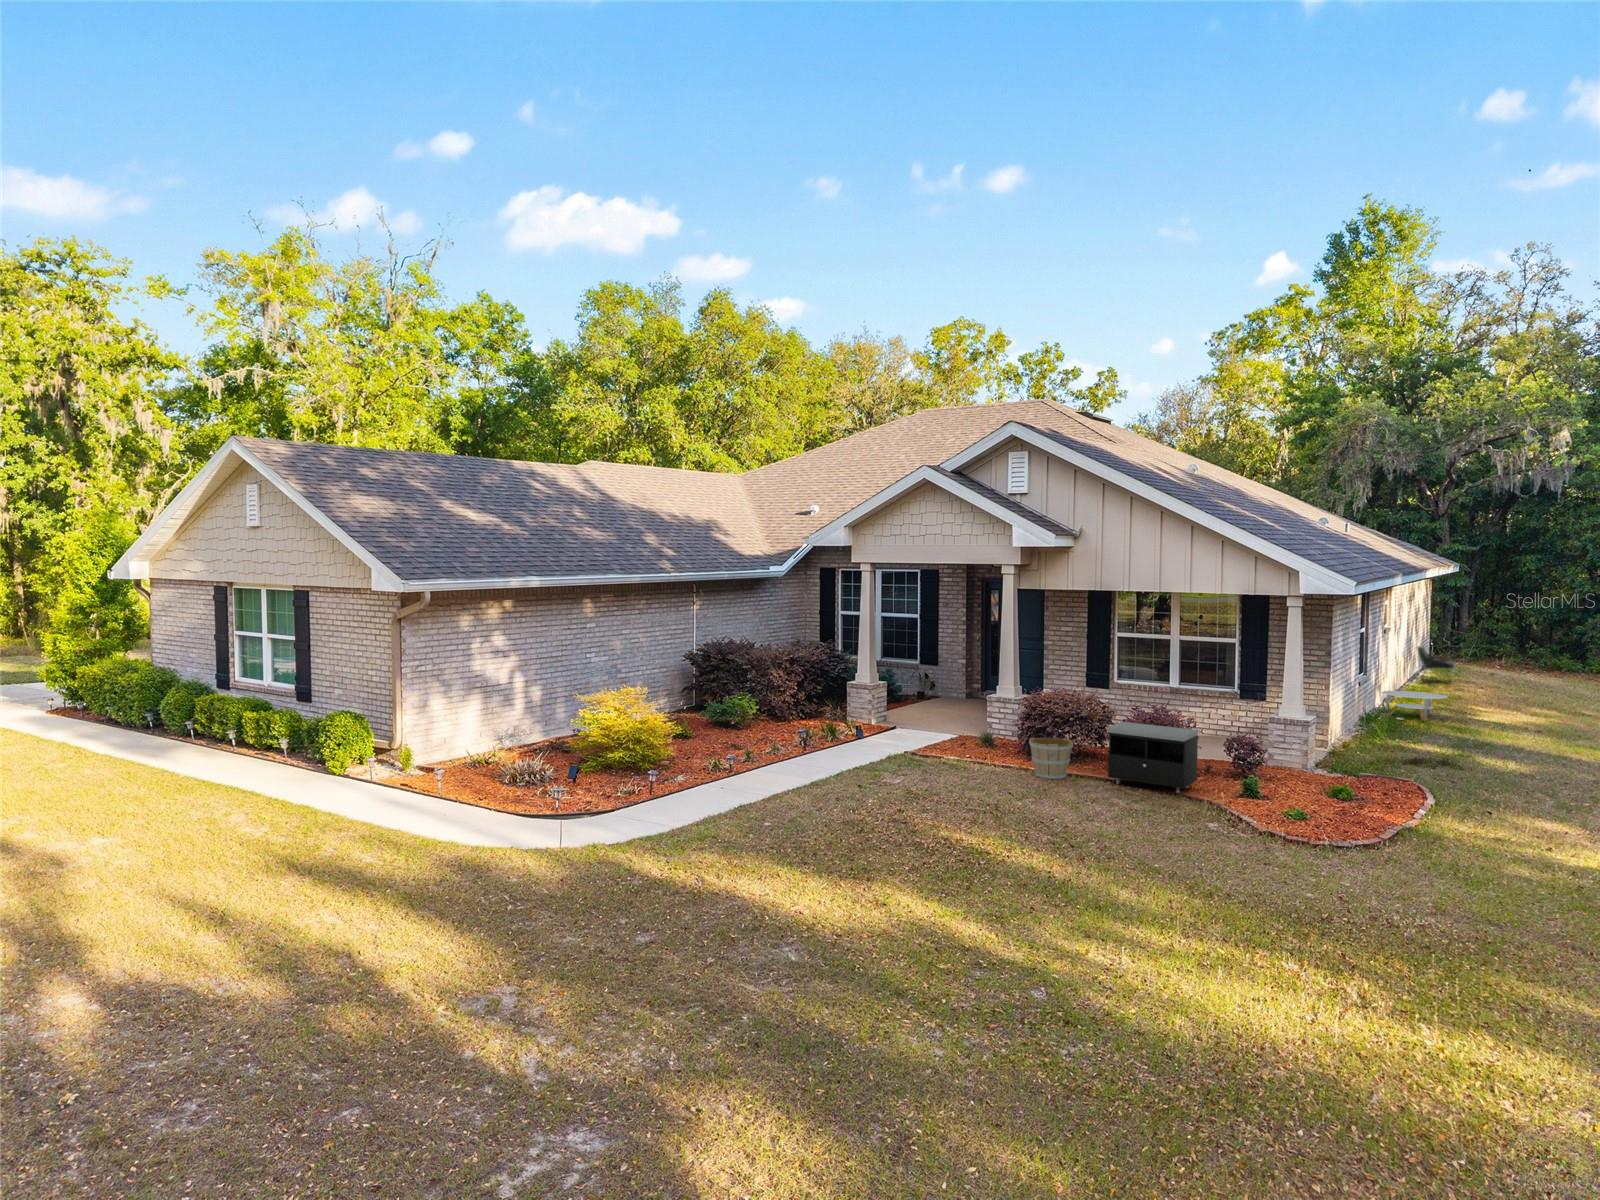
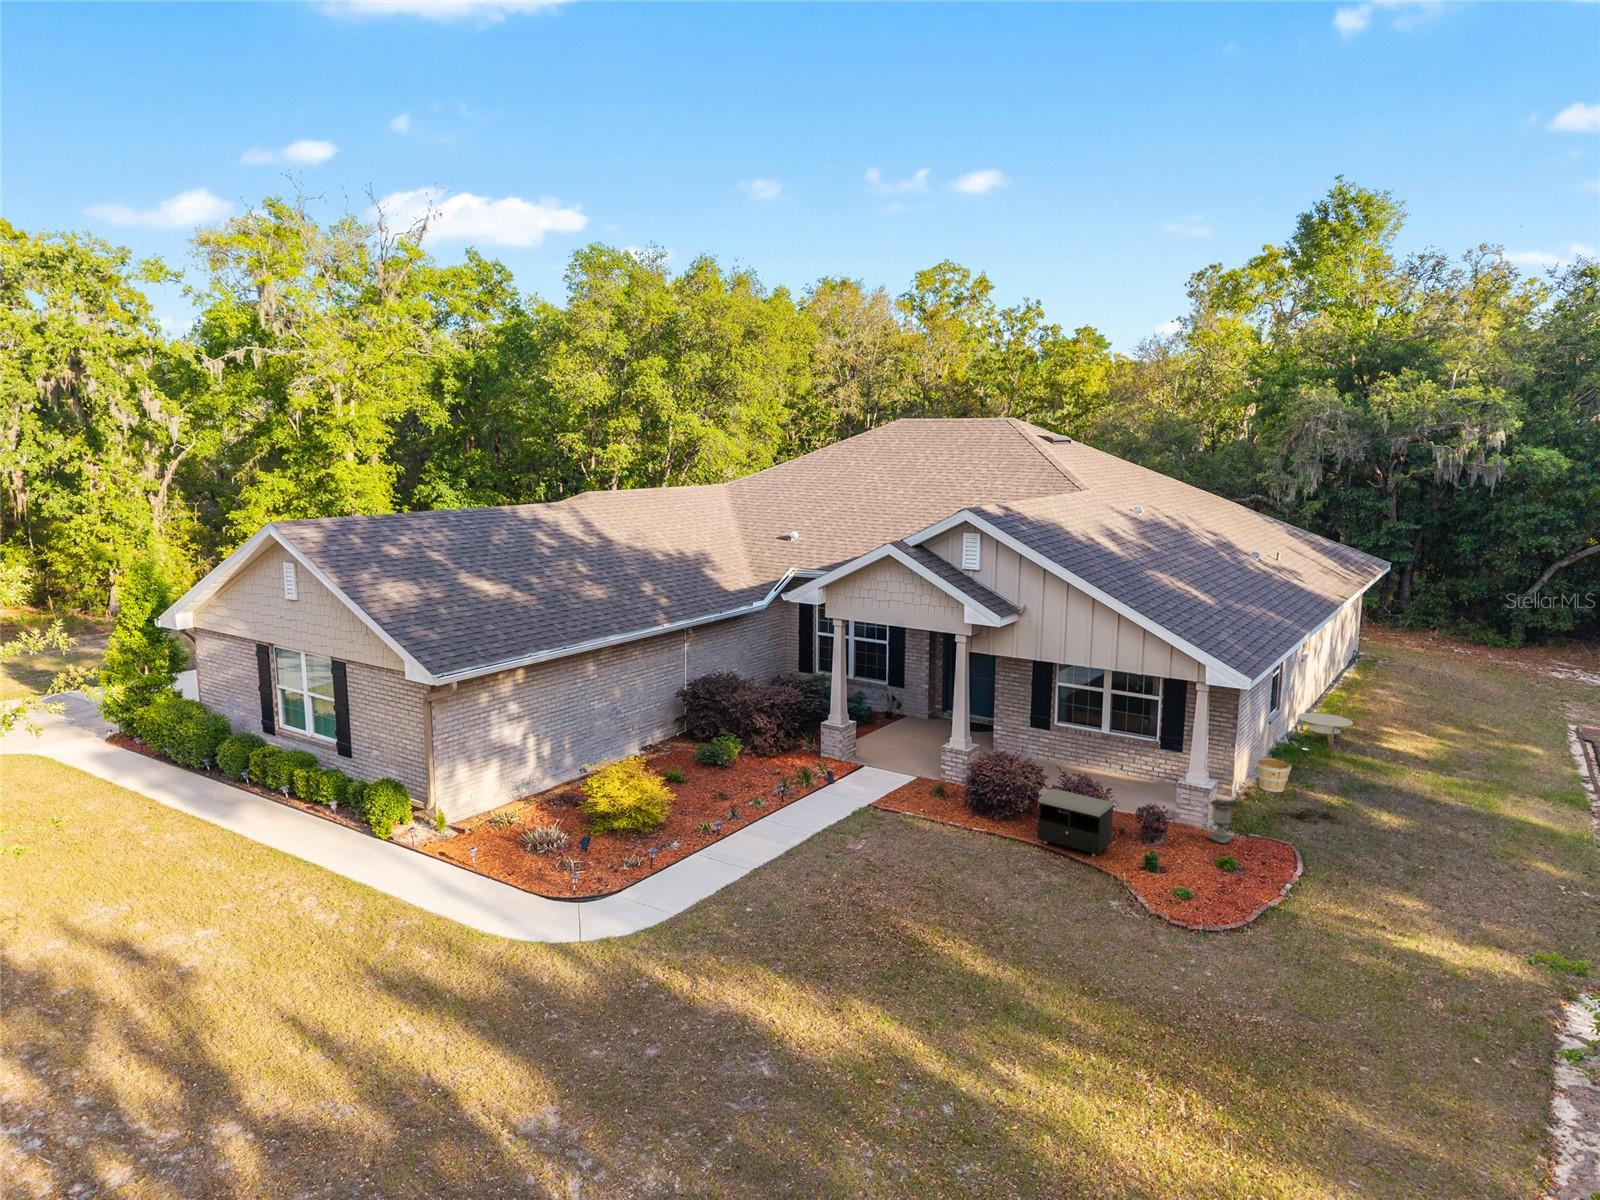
lounge chair: present [1417,646,1456,682] -> none [1344,647,1378,684]
planter: none [1310,732,1343,784] -> present [1208,799,1235,843]
wooden bucket: present [1029,737,1073,779] -> present [1256,758,1292,792]

